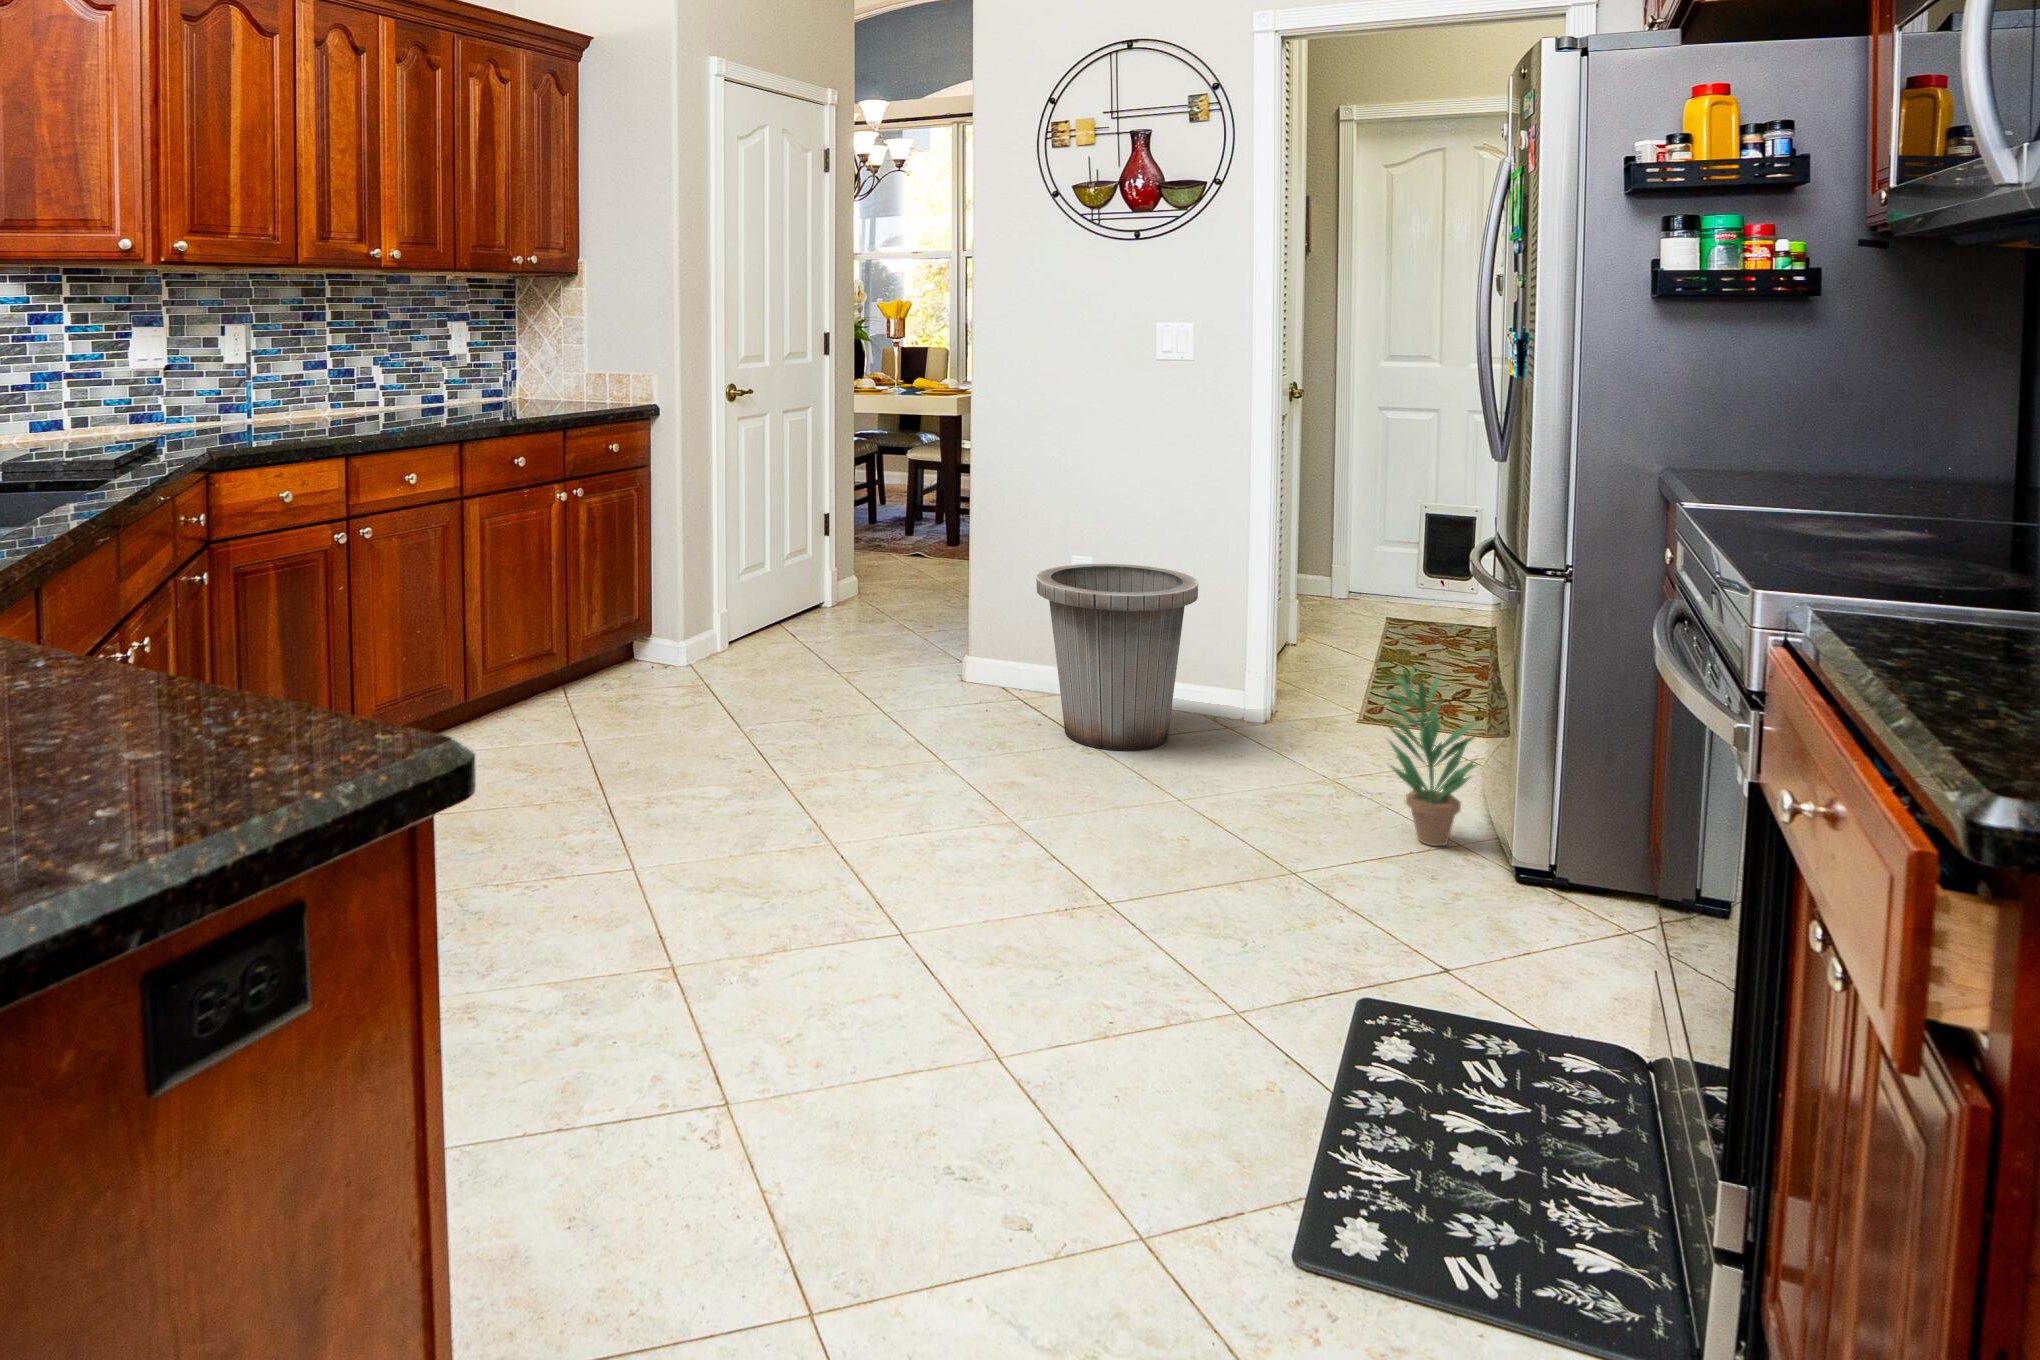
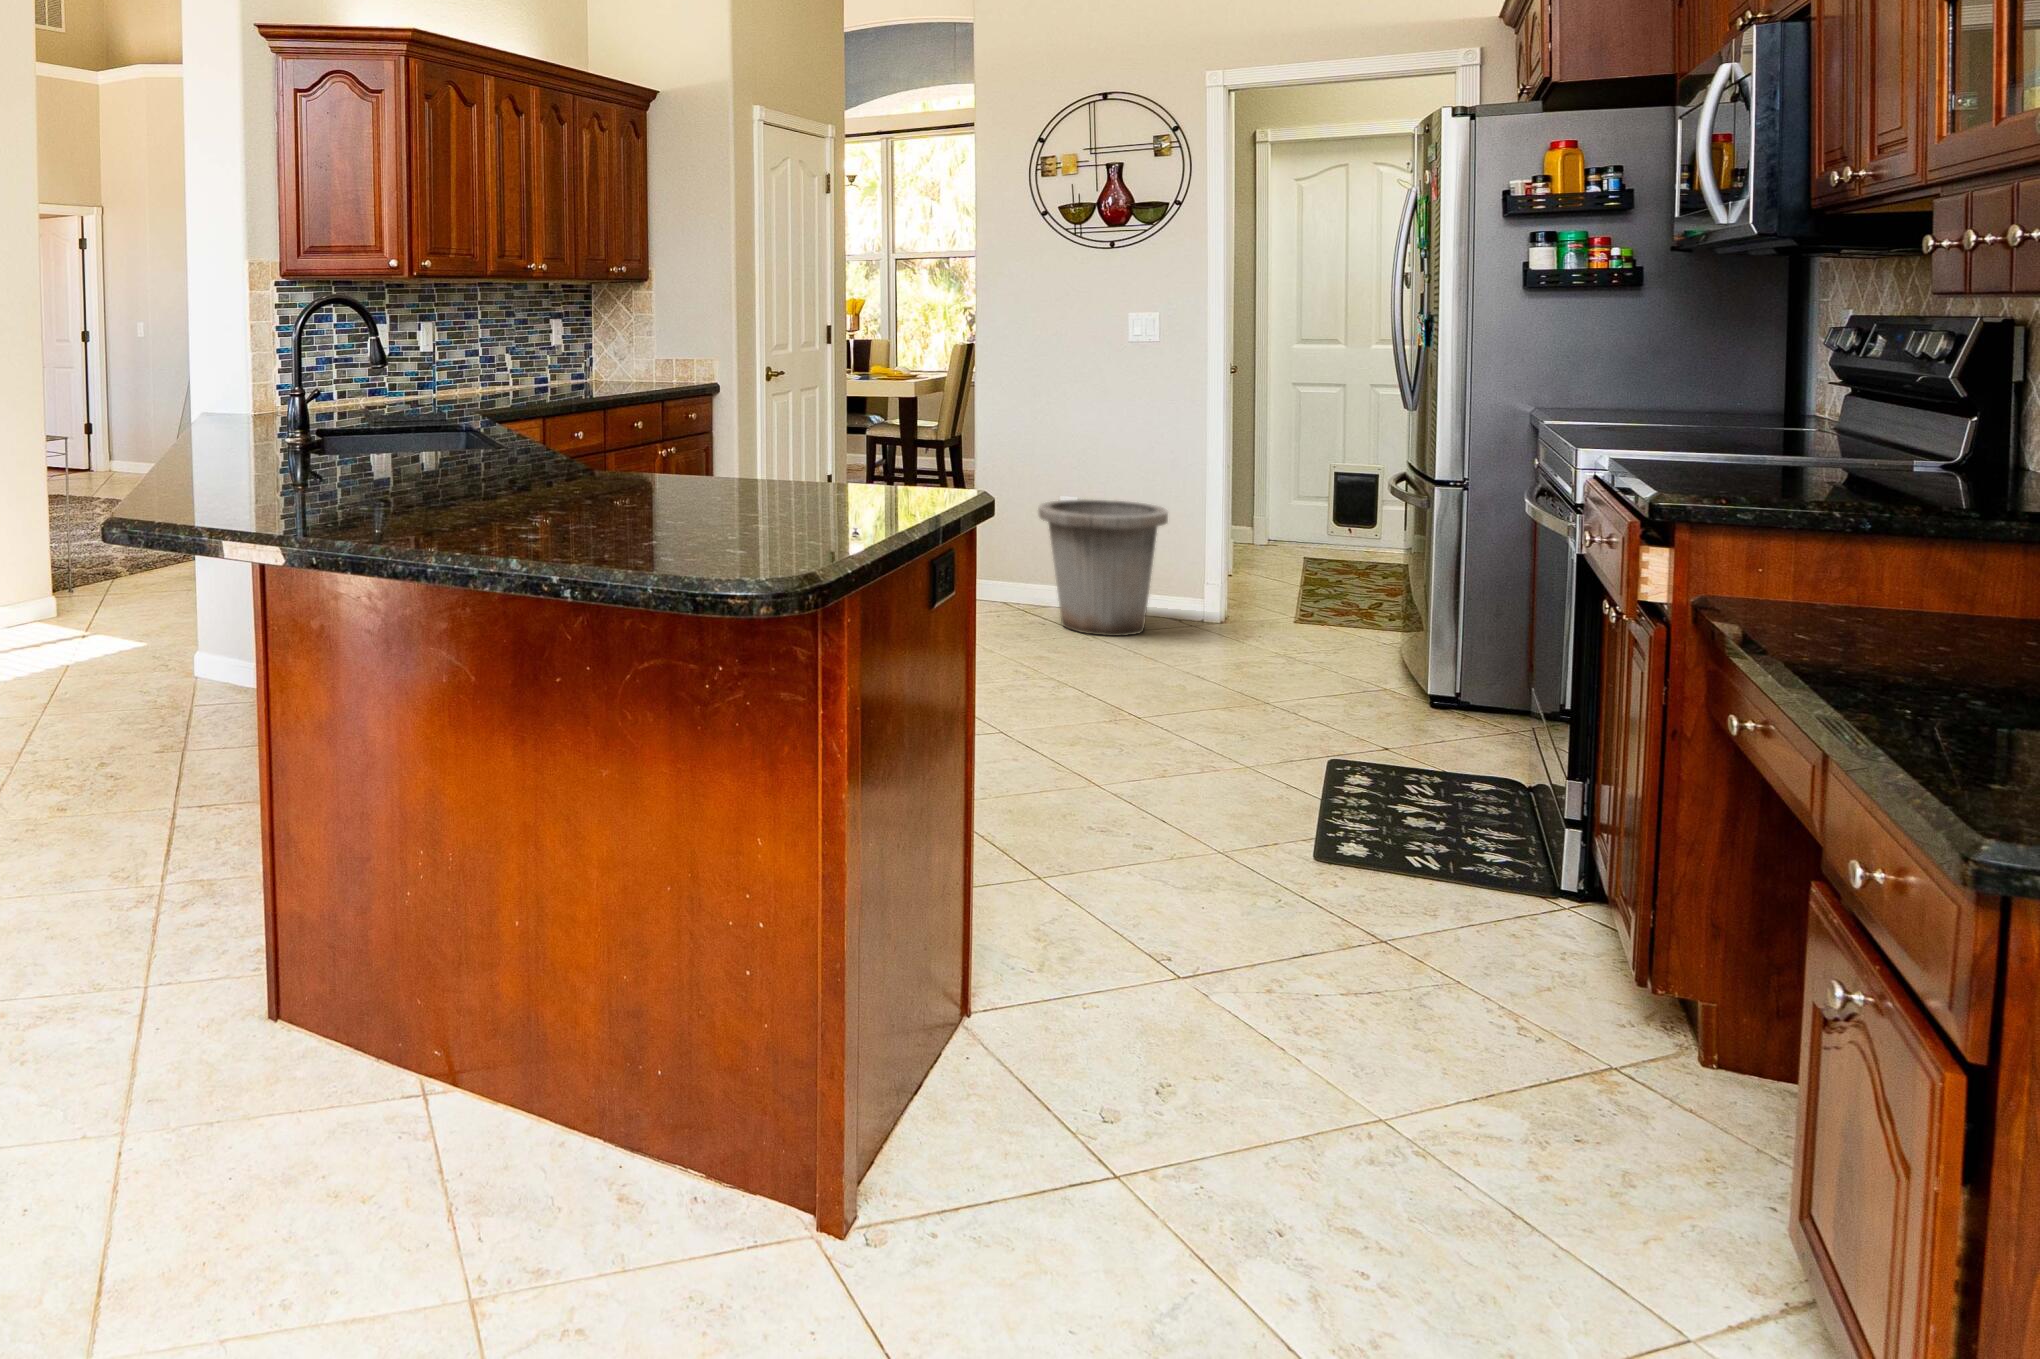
potted plant: present [1383,667,1477,846] -> none [1322,557,1403,688]

